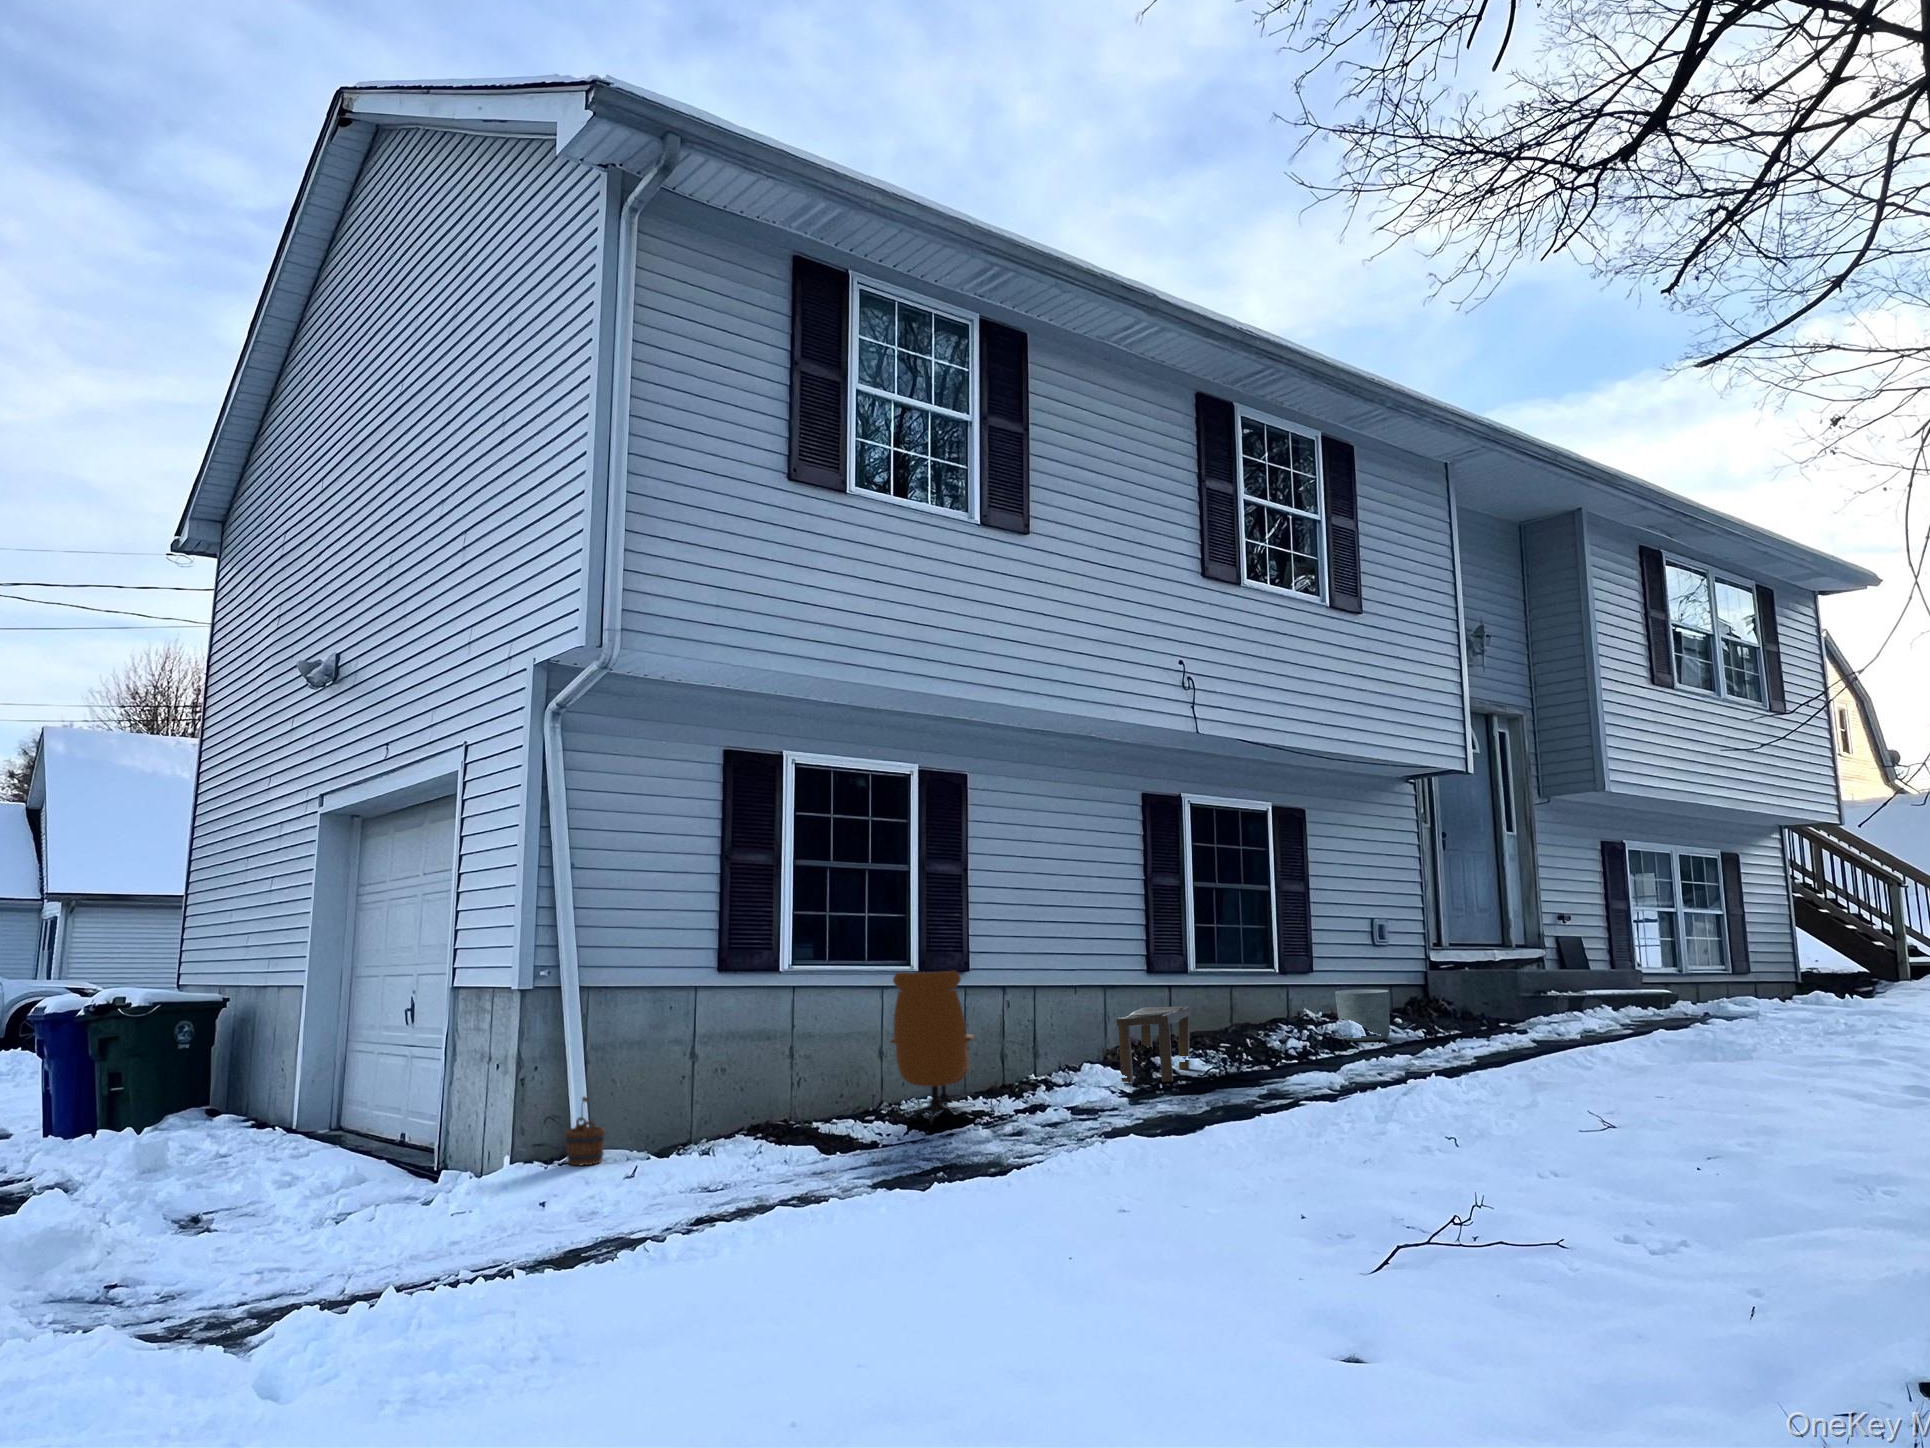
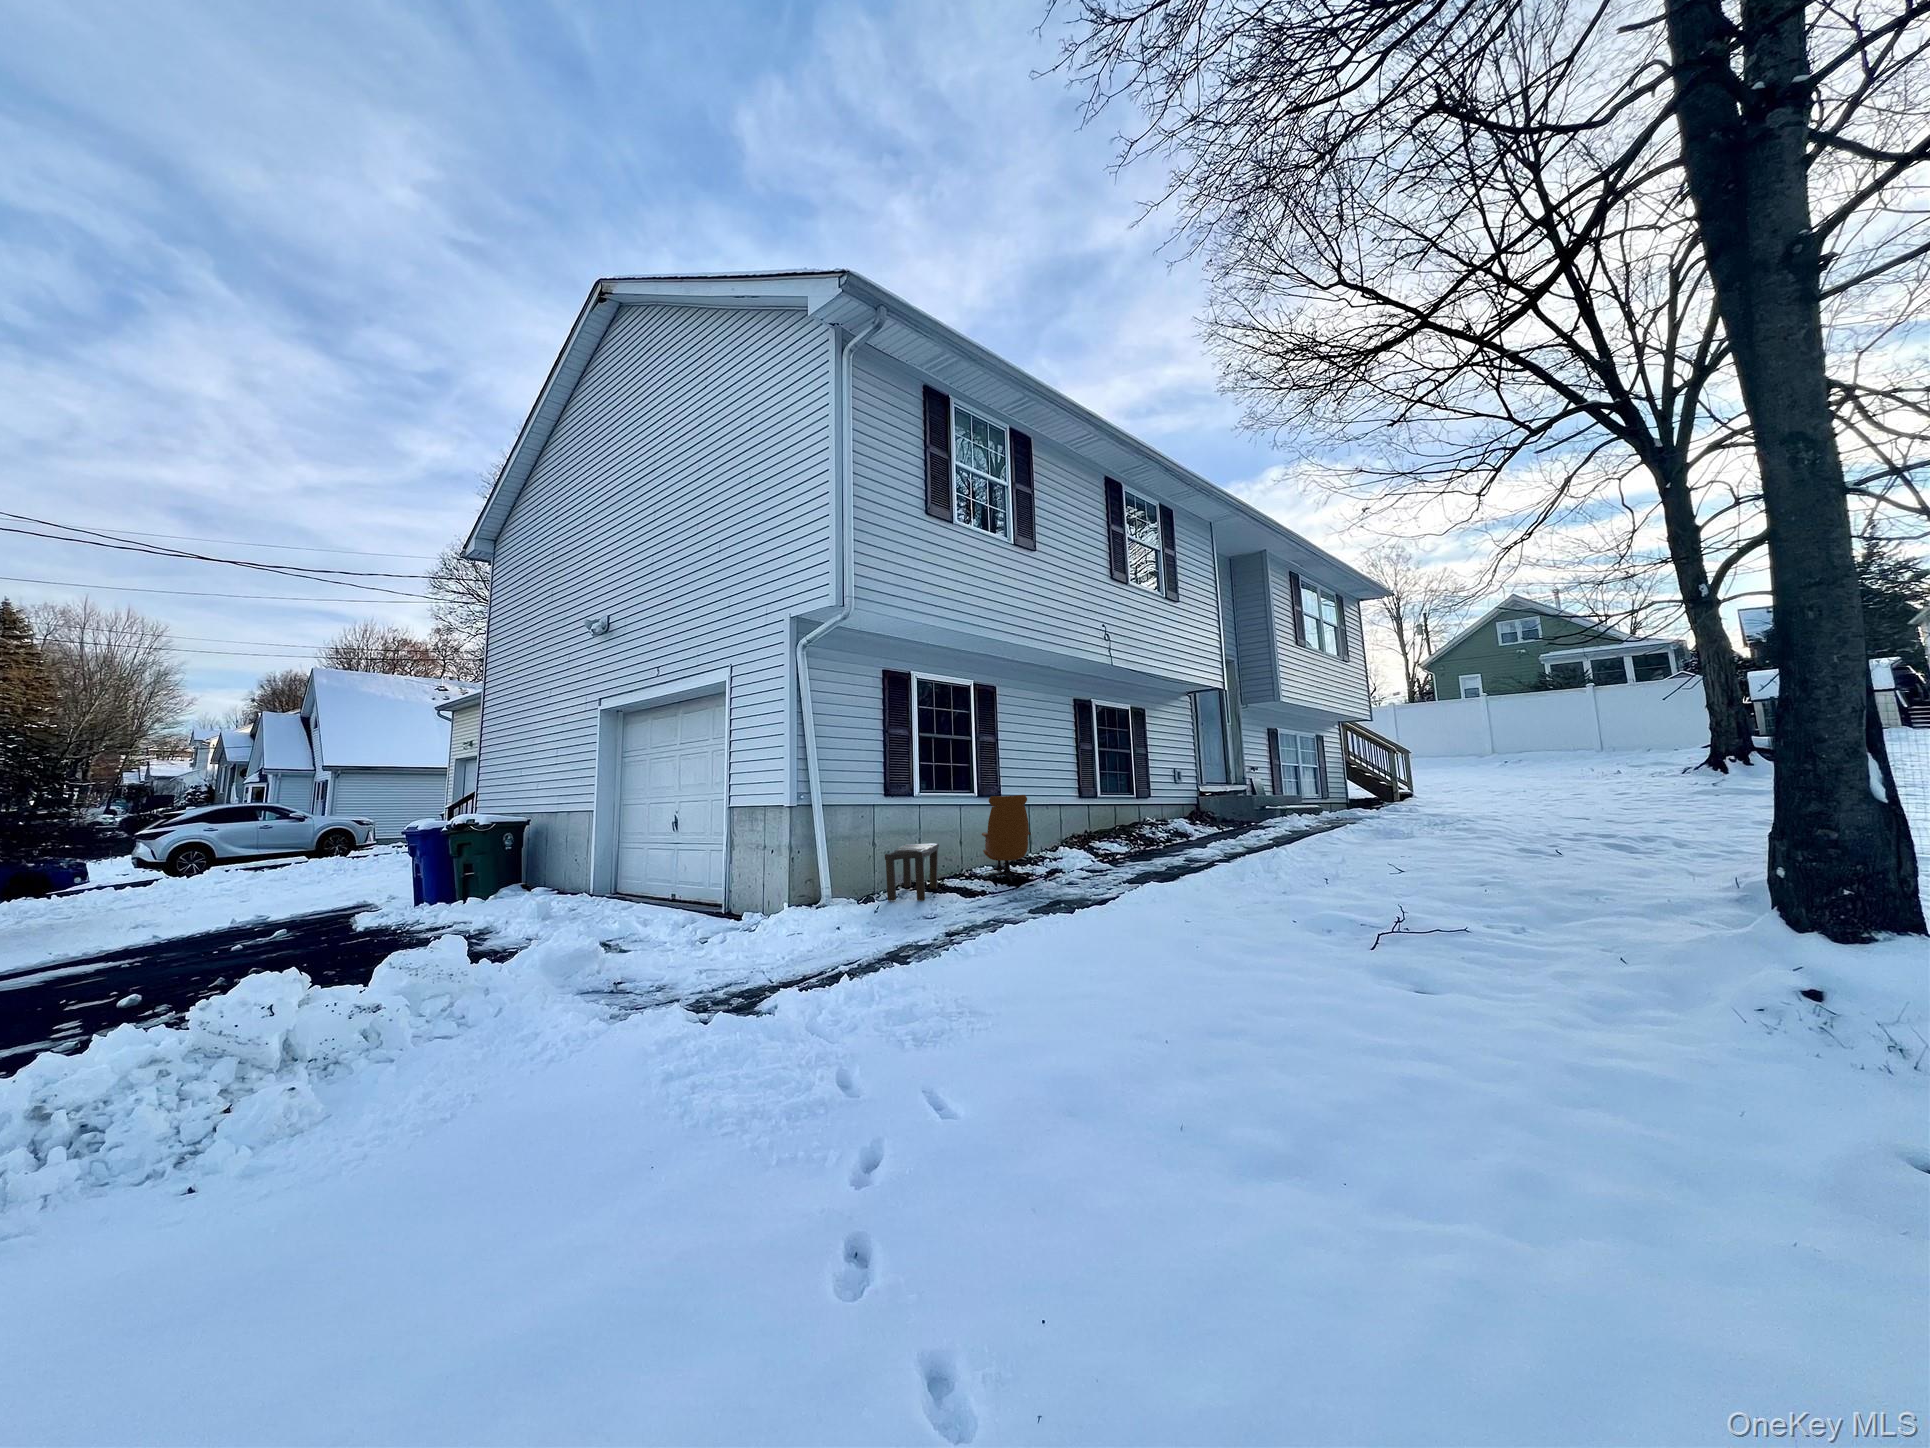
planter: present [1335,990,1390,1041] -> none [1162,807,1192,835]
bench: present [1117,1006,1191,1082] -> present [885,843,939,901]
wooden bucket: present [565,1097,605,1165] -> none [825,869,847,909]

